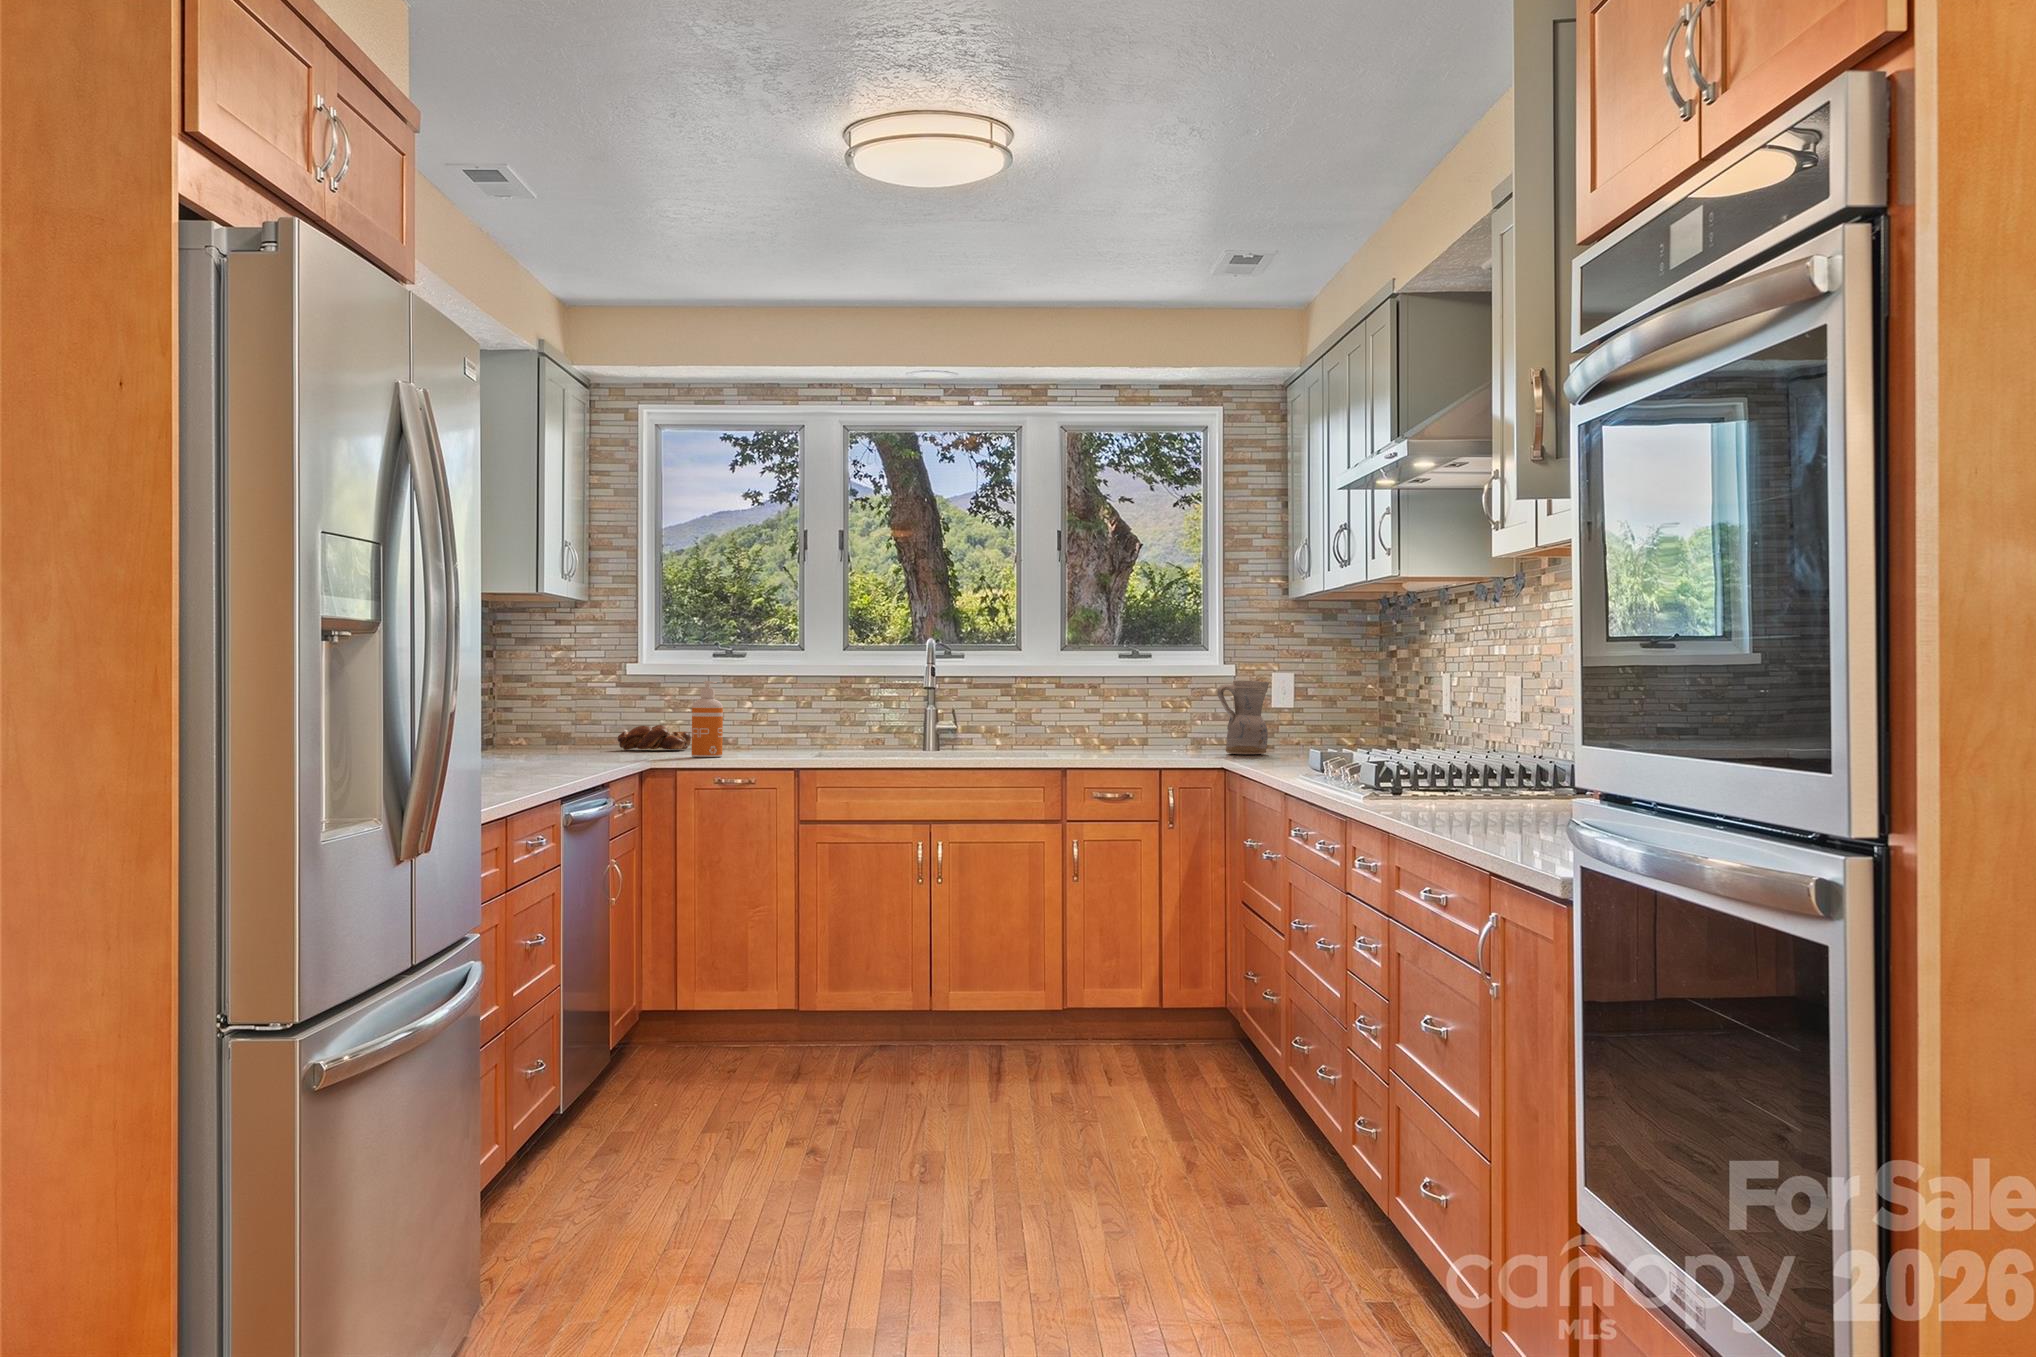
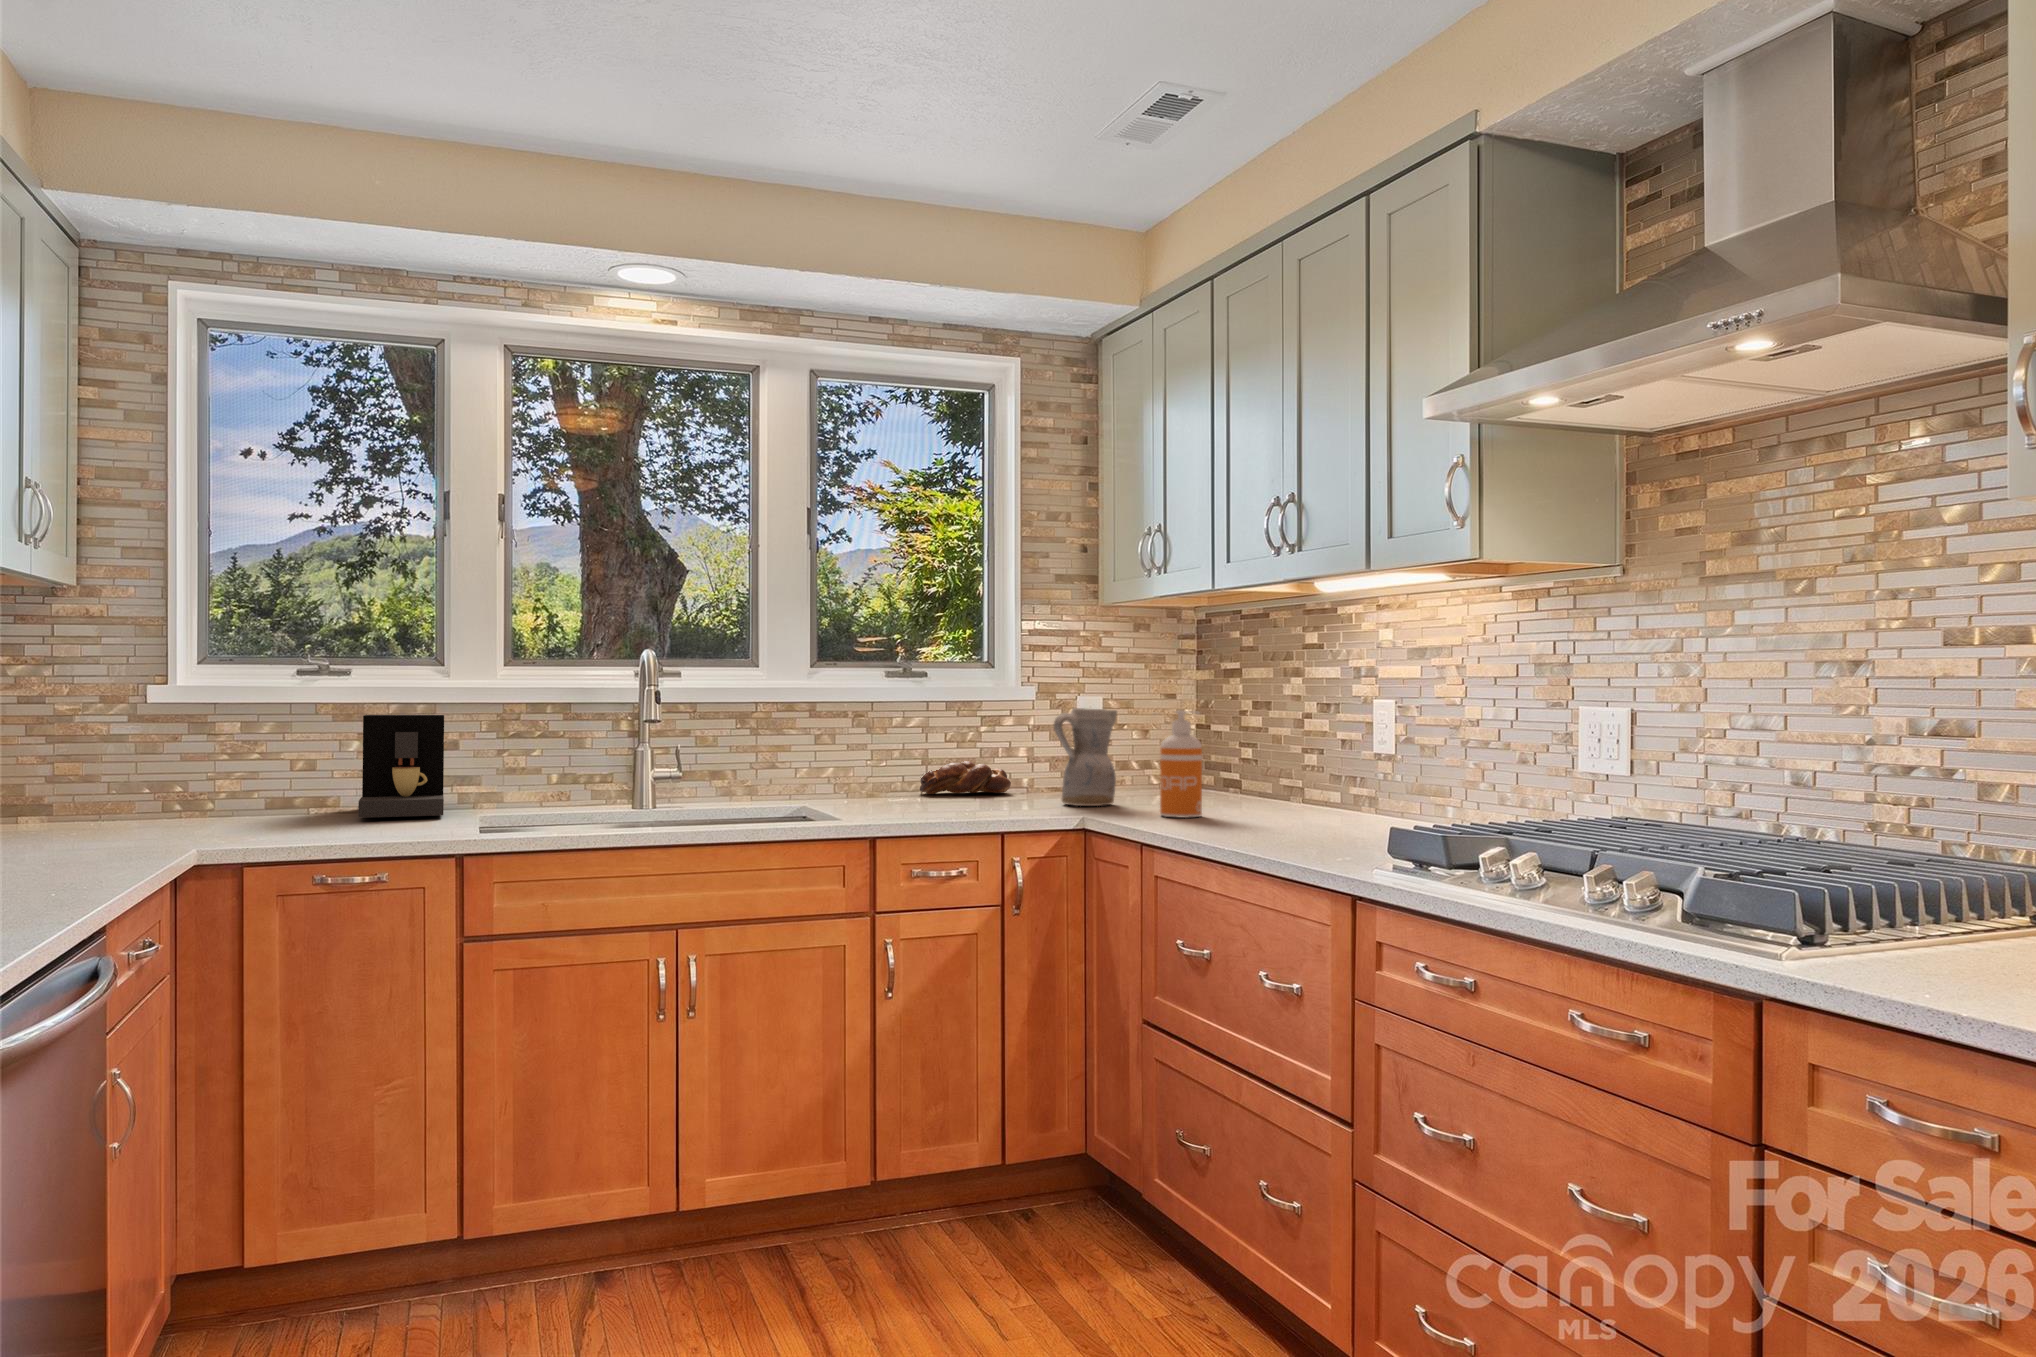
soap dispenser: present [692,681,723,757] -> present [1160,710,1202,818]
coffee maker: none [746,684,806,750] -> present [358,714,444,818]
bread loaf: present [618,725,691,750] -> present [920,761,1011,794]

